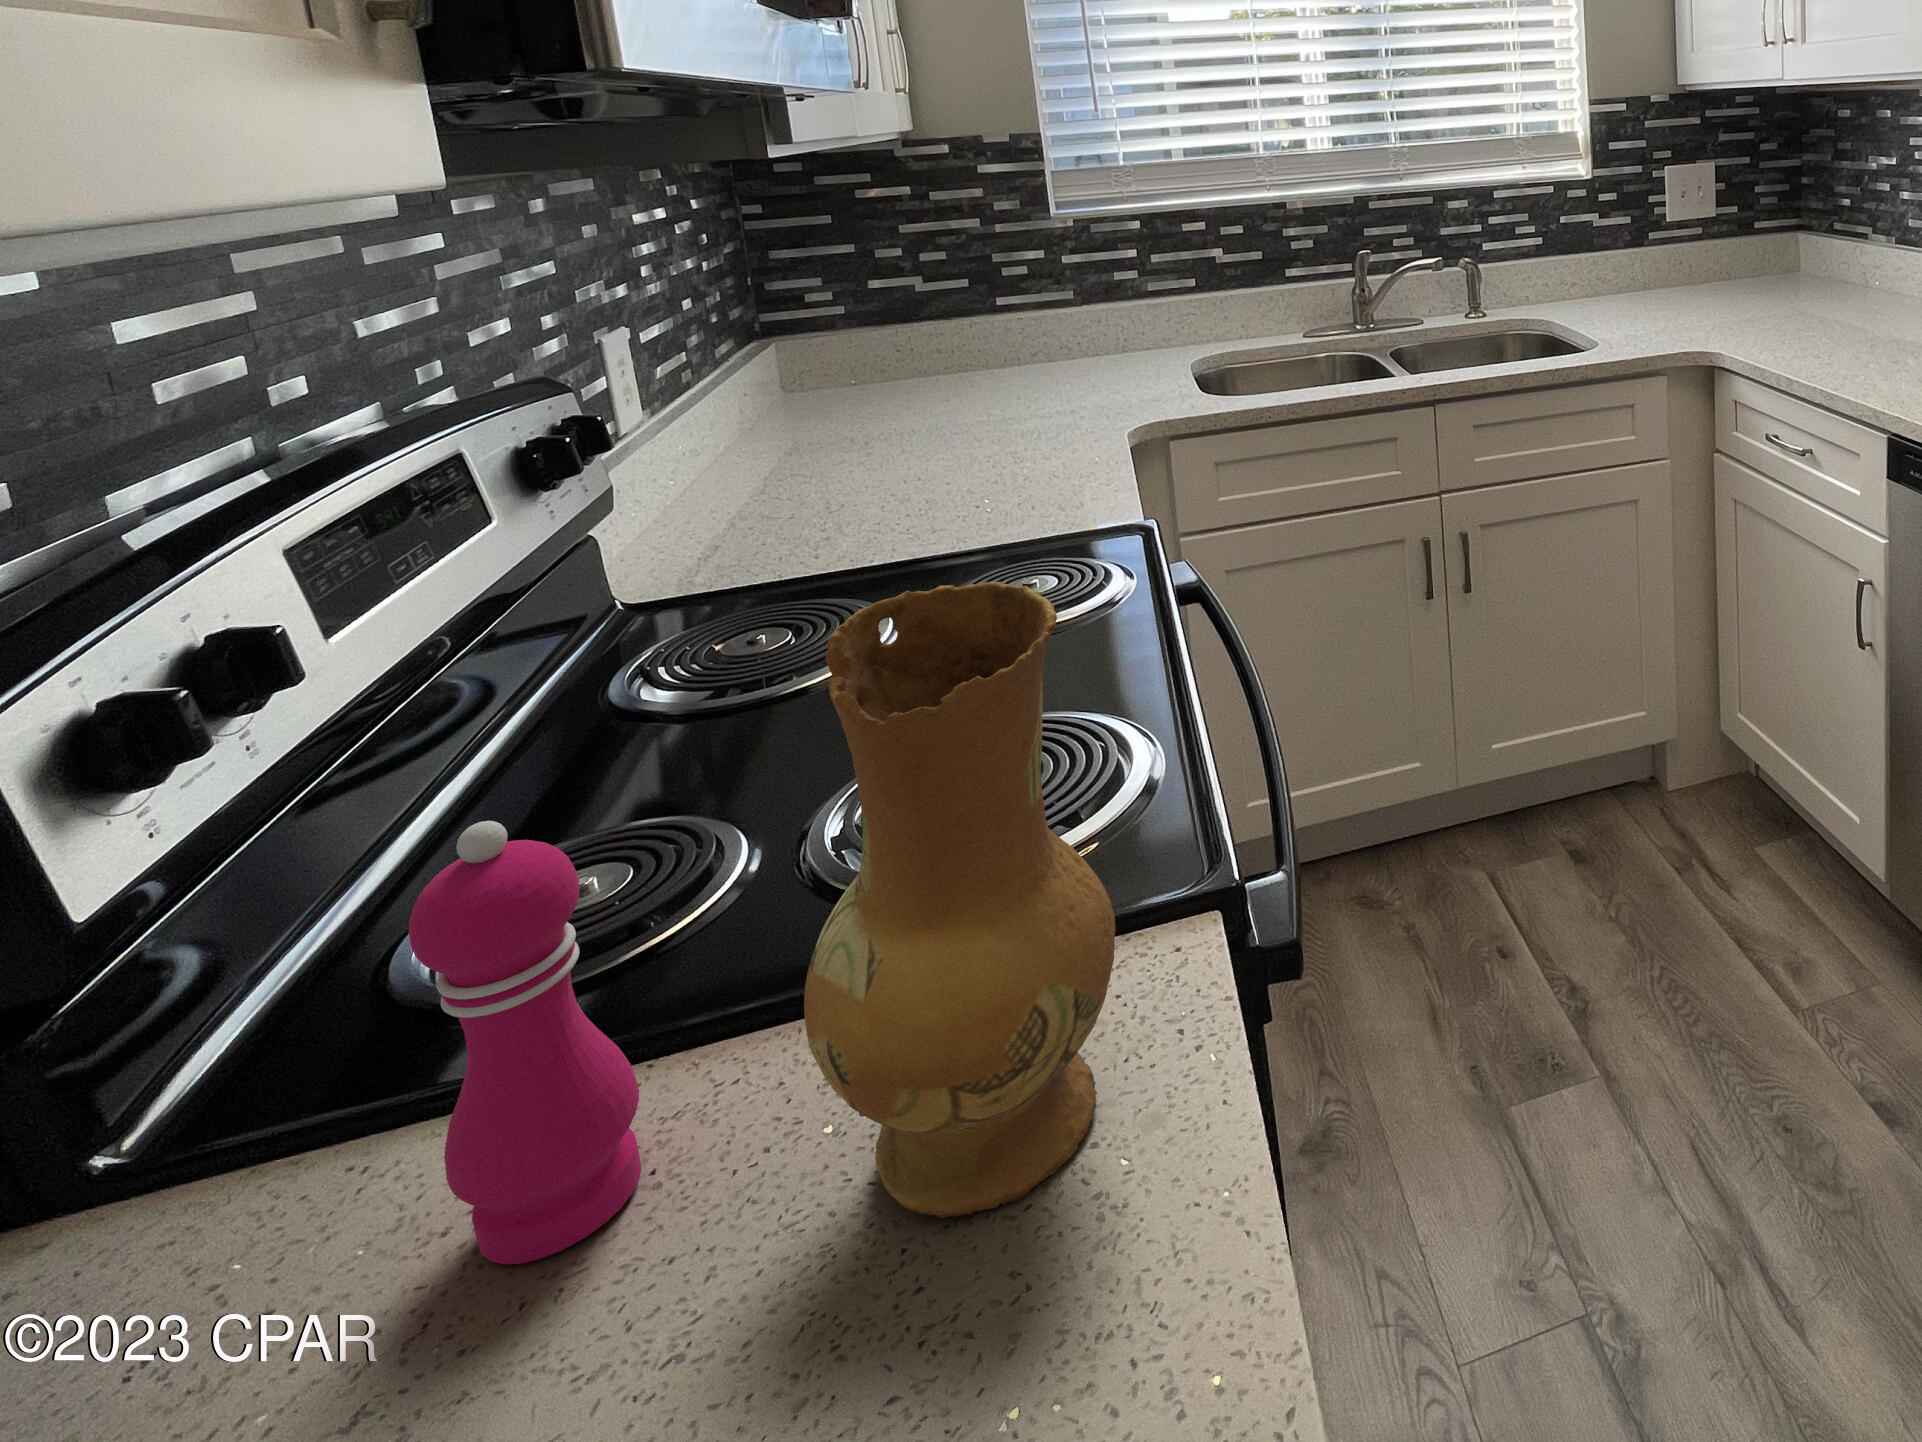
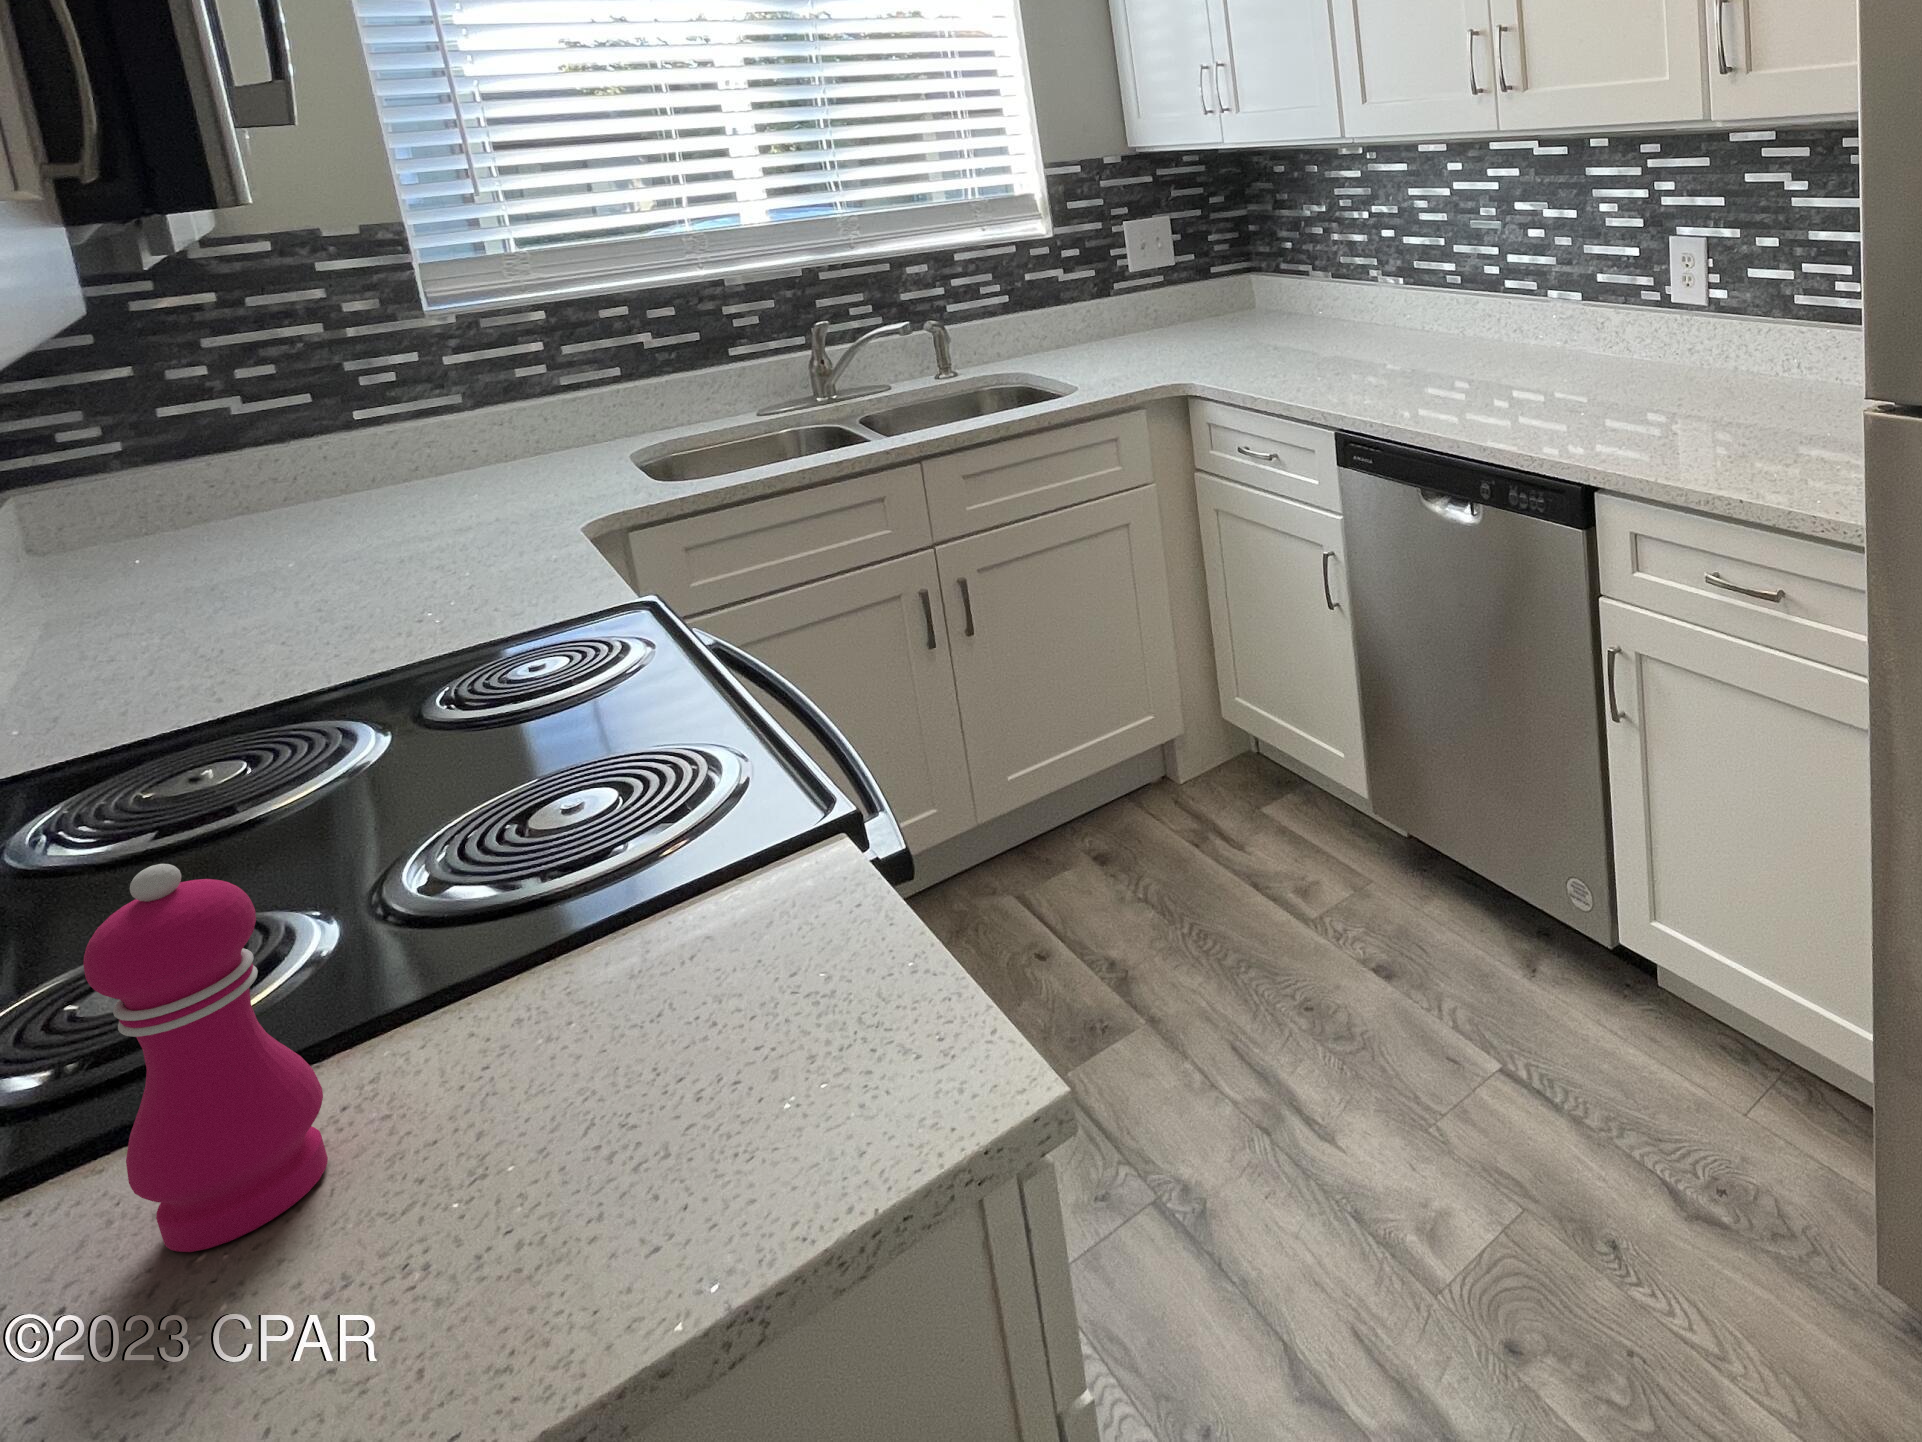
ceramic jug: present [804,582,1115,1218] -> none [511,585,783,1082]

